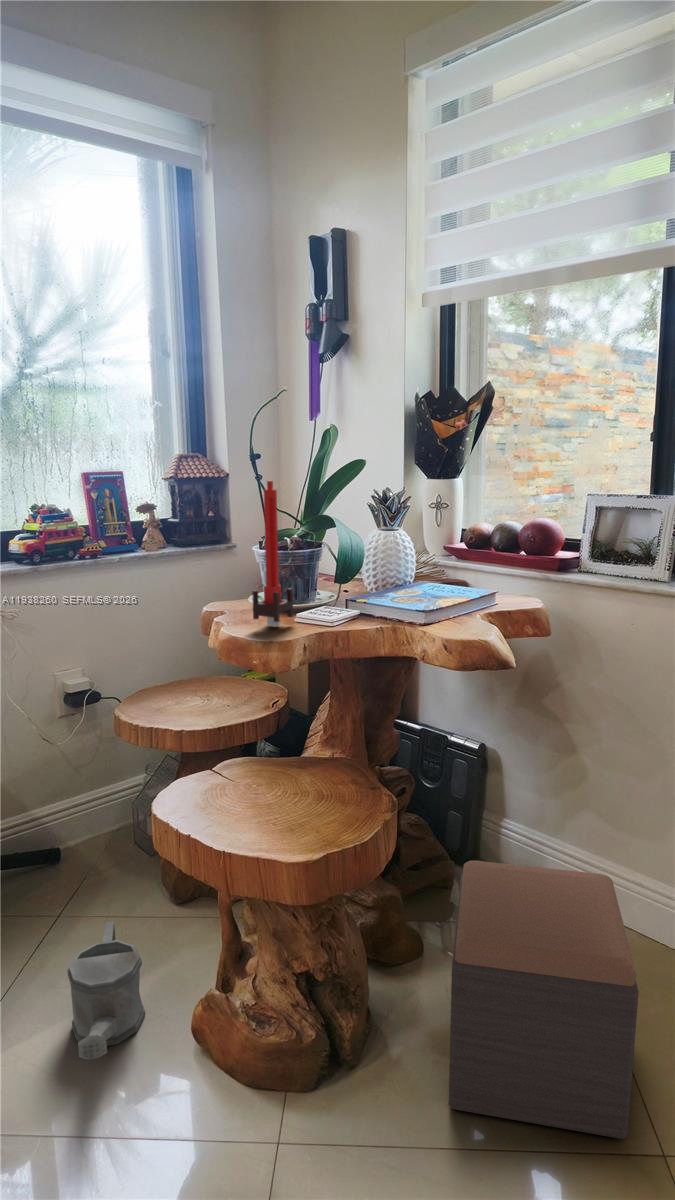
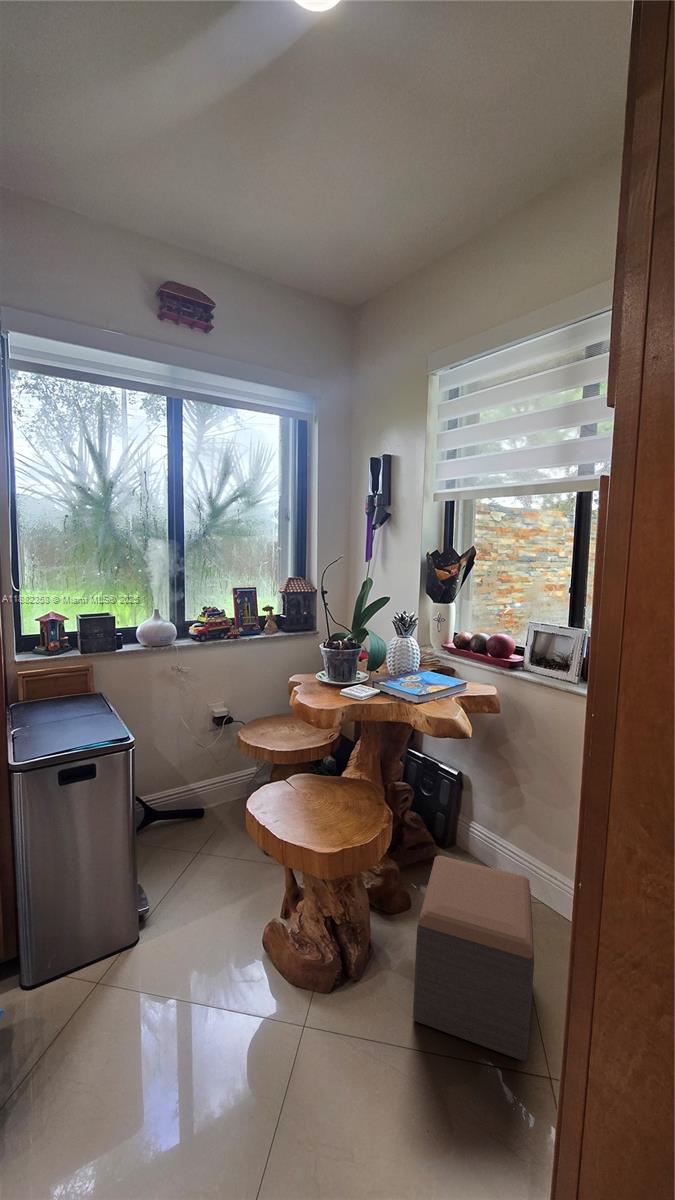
candle: present [252,481,293,627] -> none [316,613,340,698]
watering can: present [67,921,145,1060] -> none [194,865,238,954]

